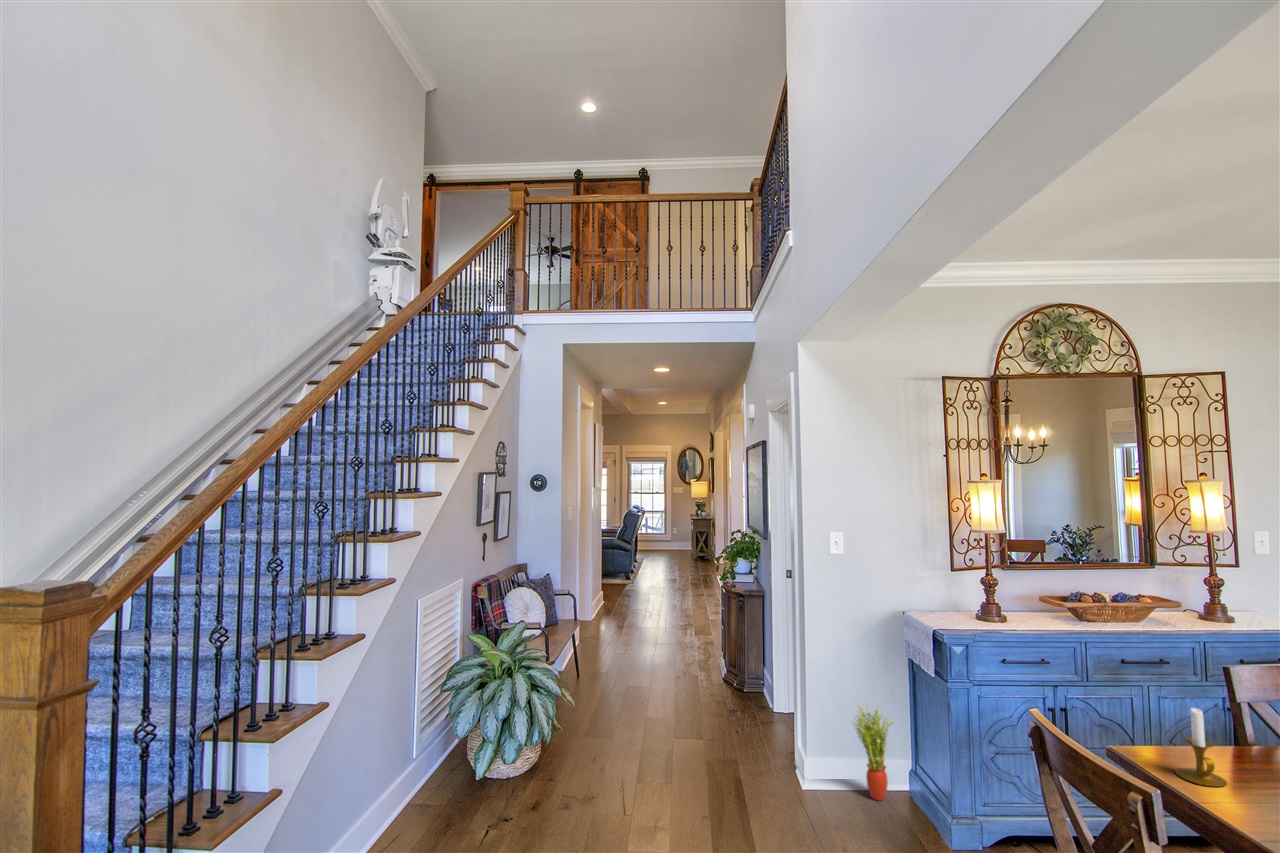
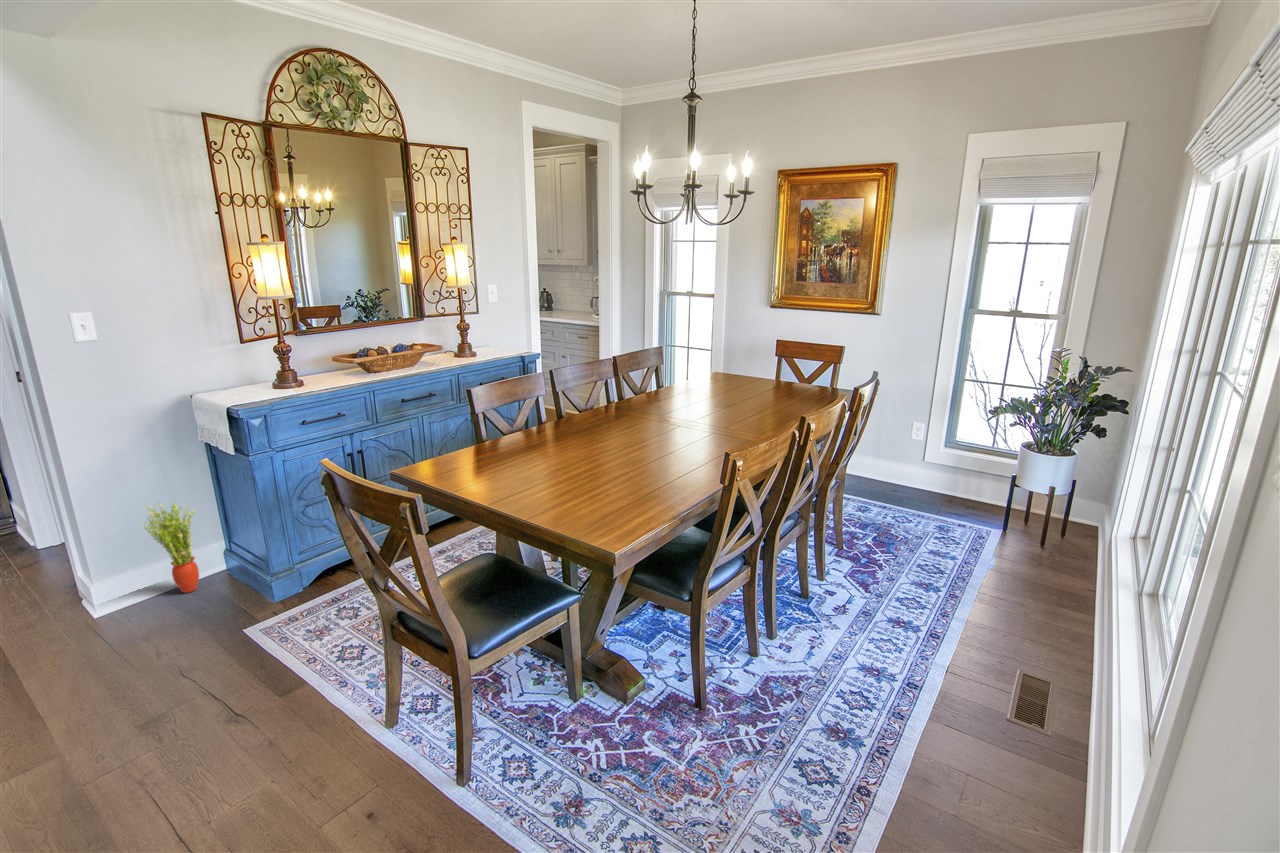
candlestick: present [1175,708,1227,787] -> none [438,424,471,480]

